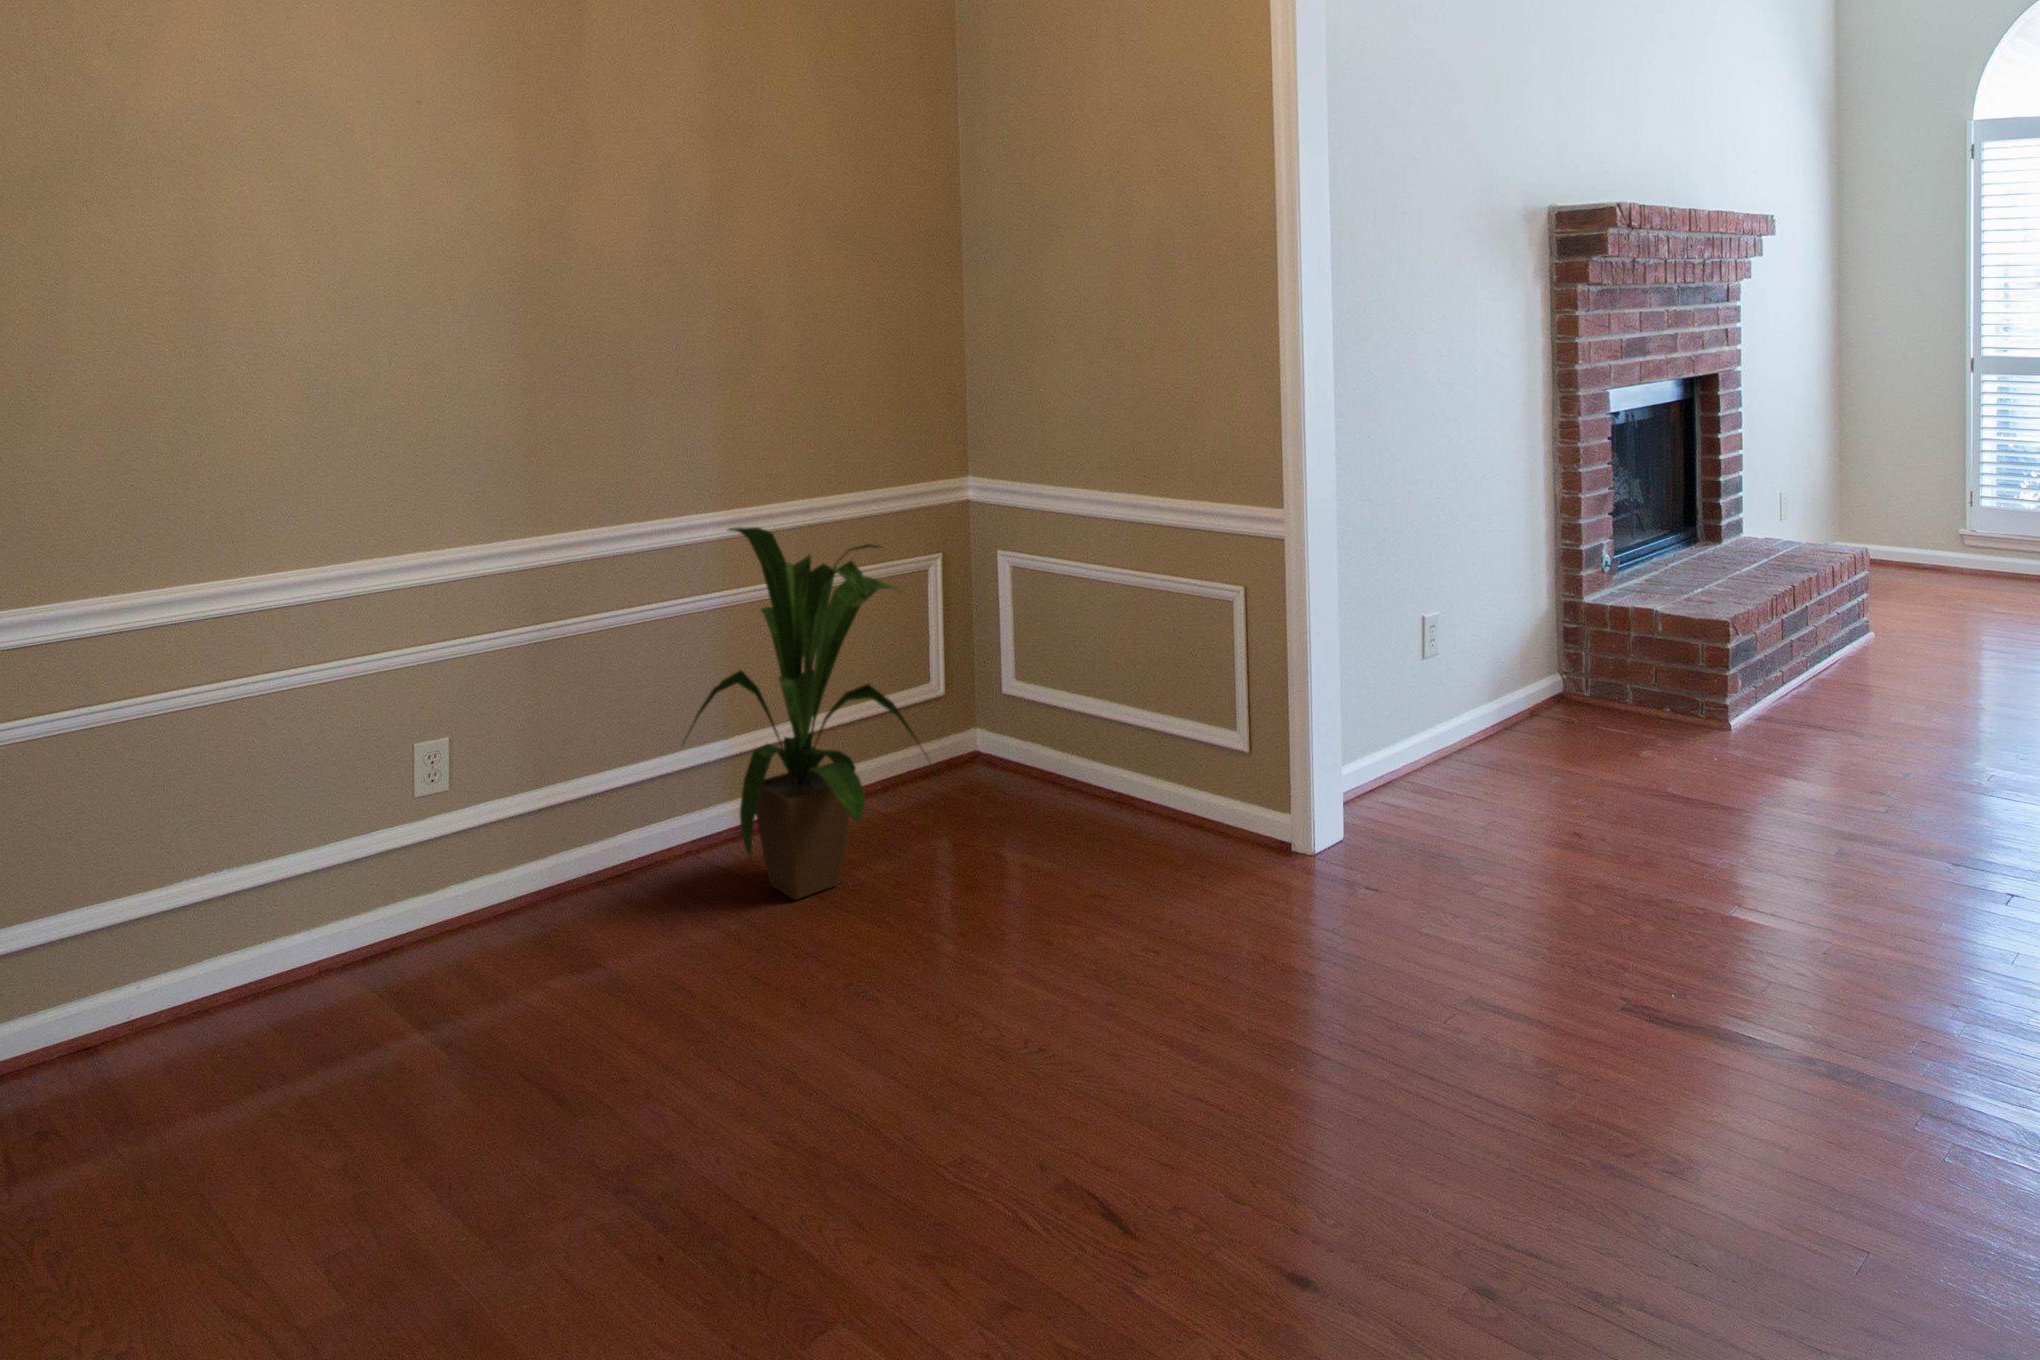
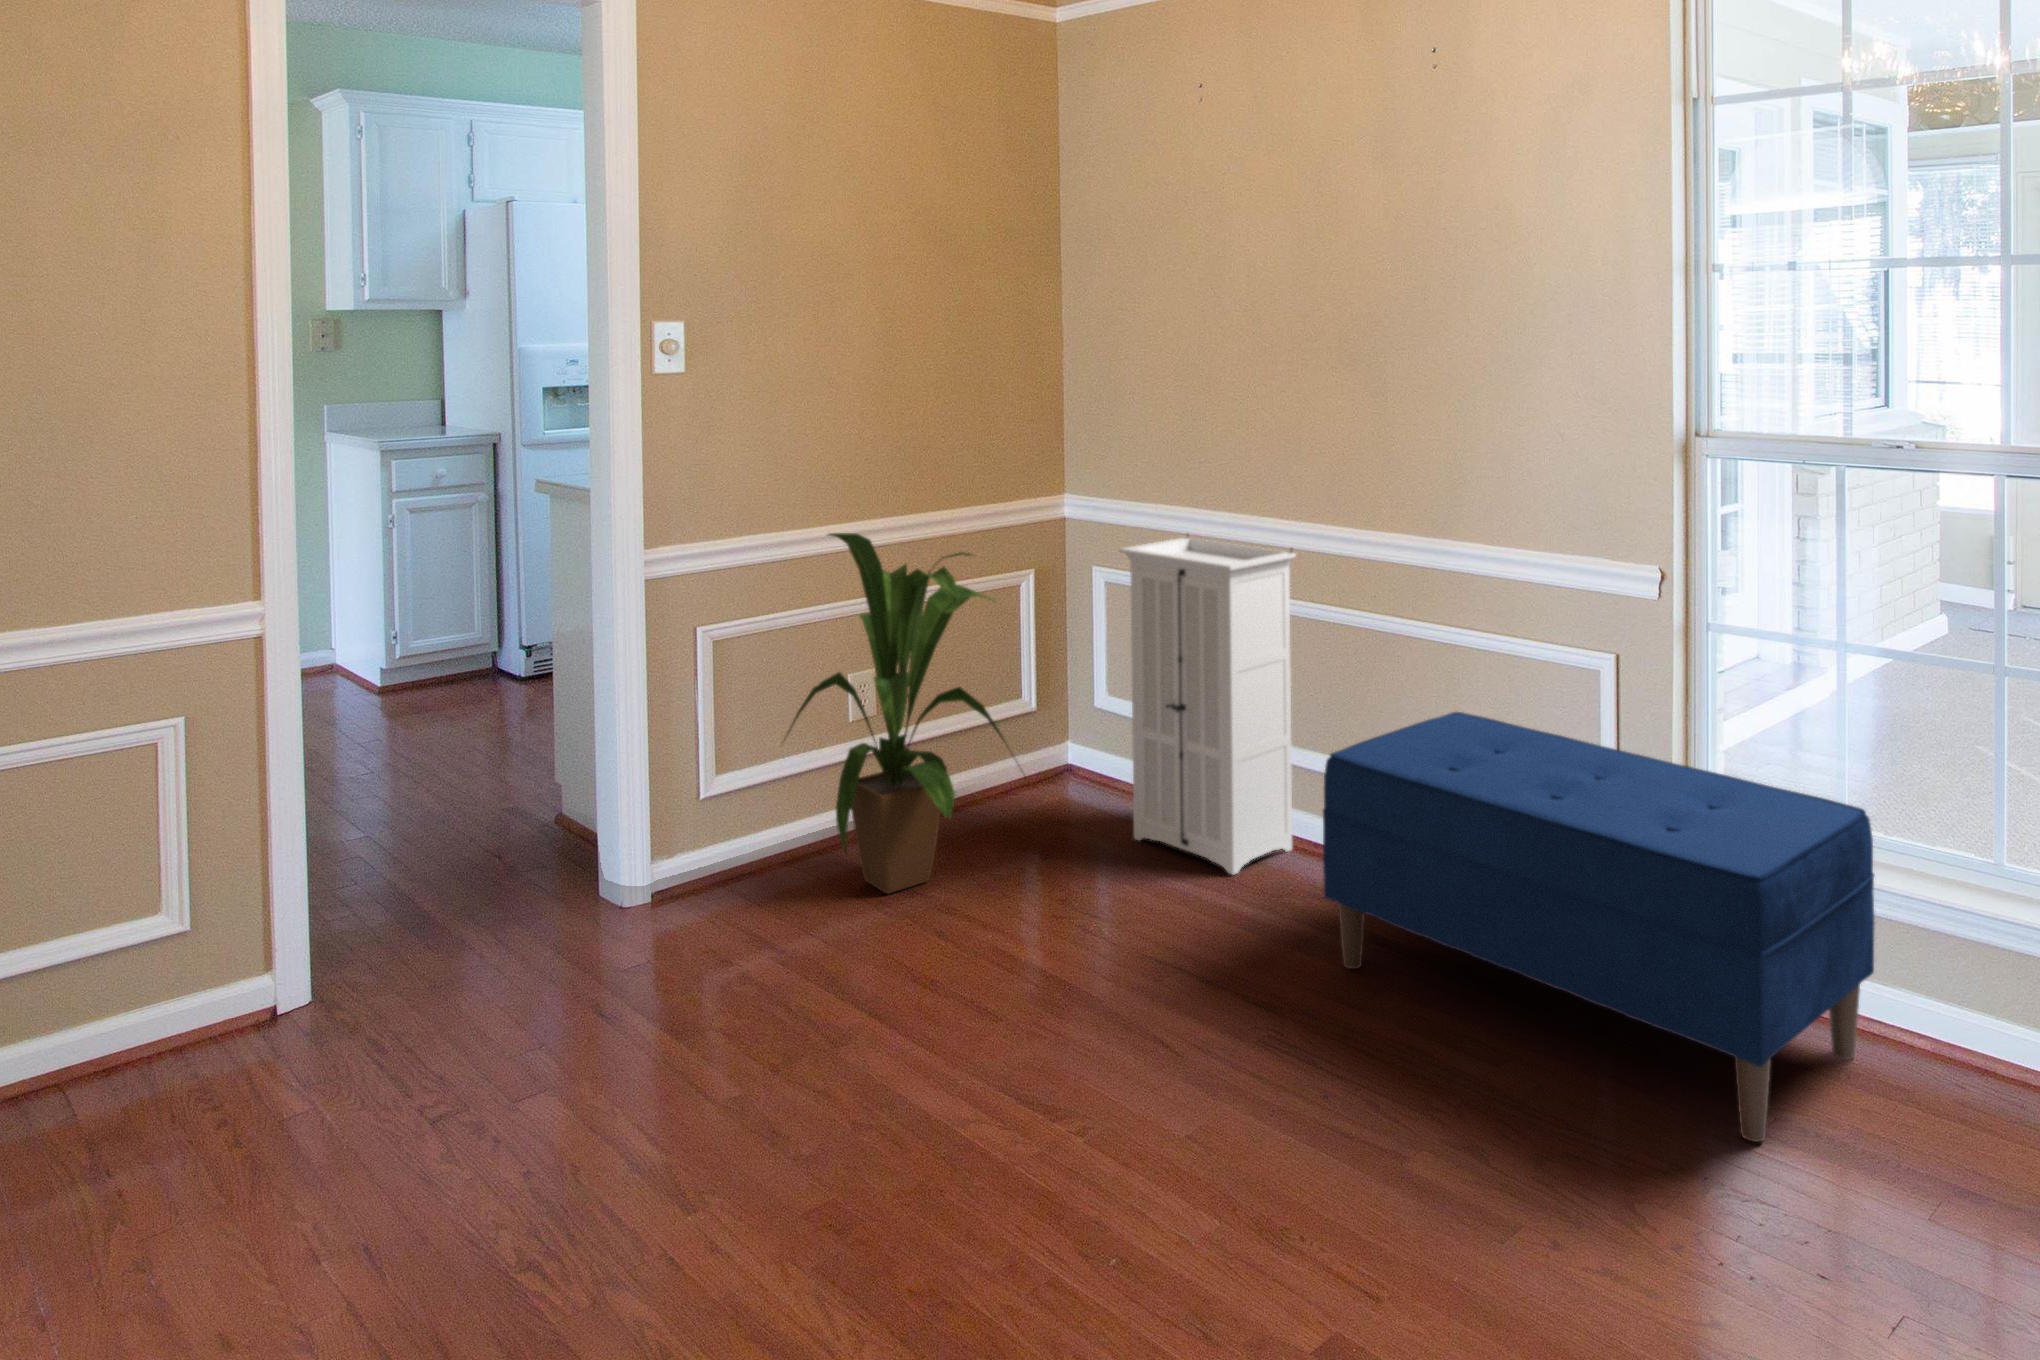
storage cabinet: none [1033,518,1218,873] -> present [1119,536,1296,875]
bench: none [1251,704,1819,1152] -> present [1323,712,1874,1142]

